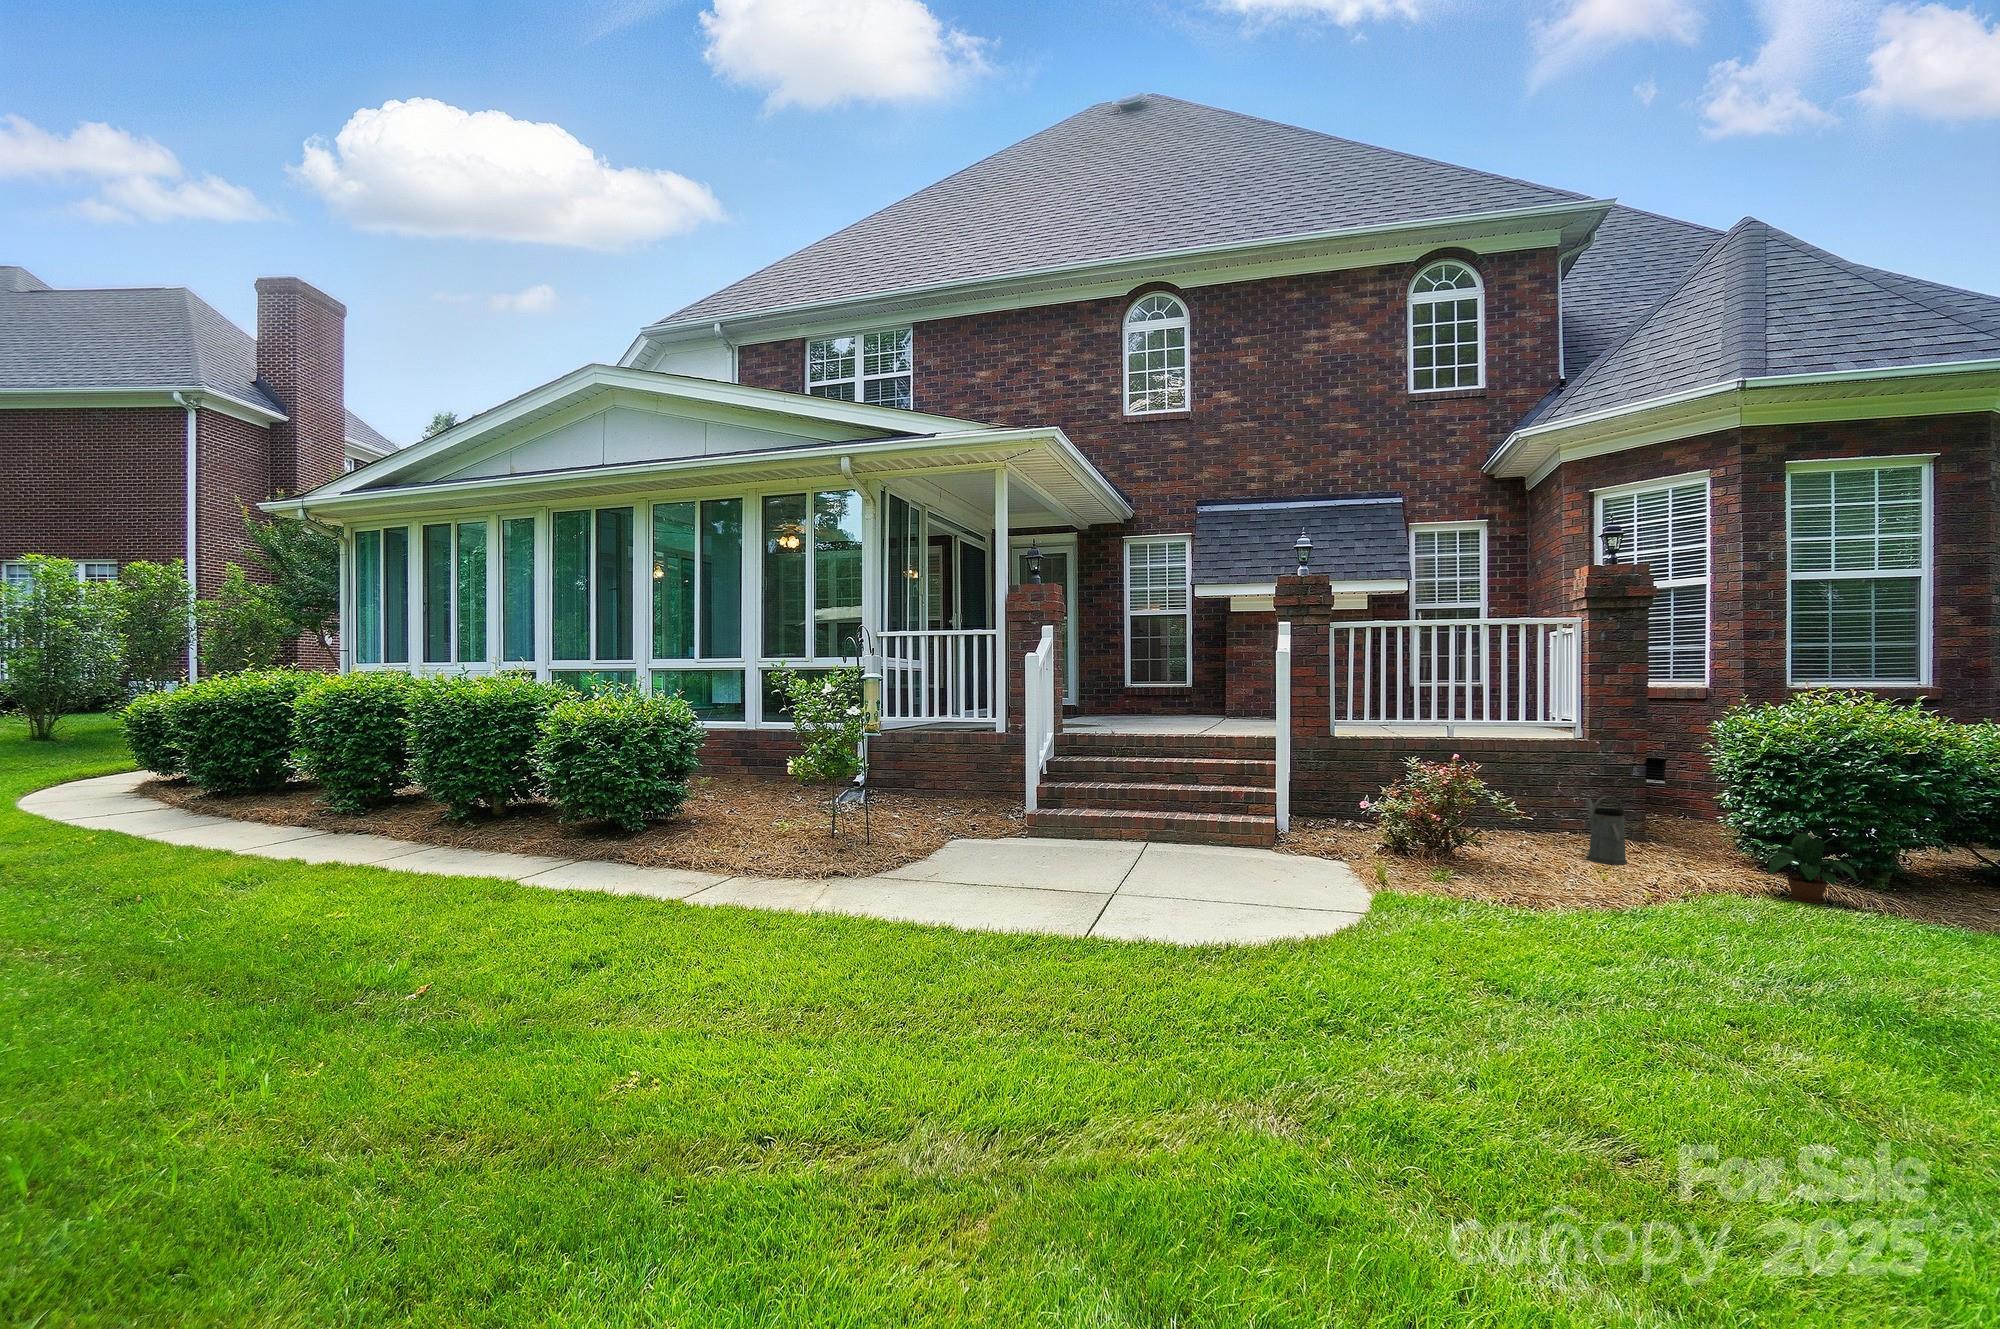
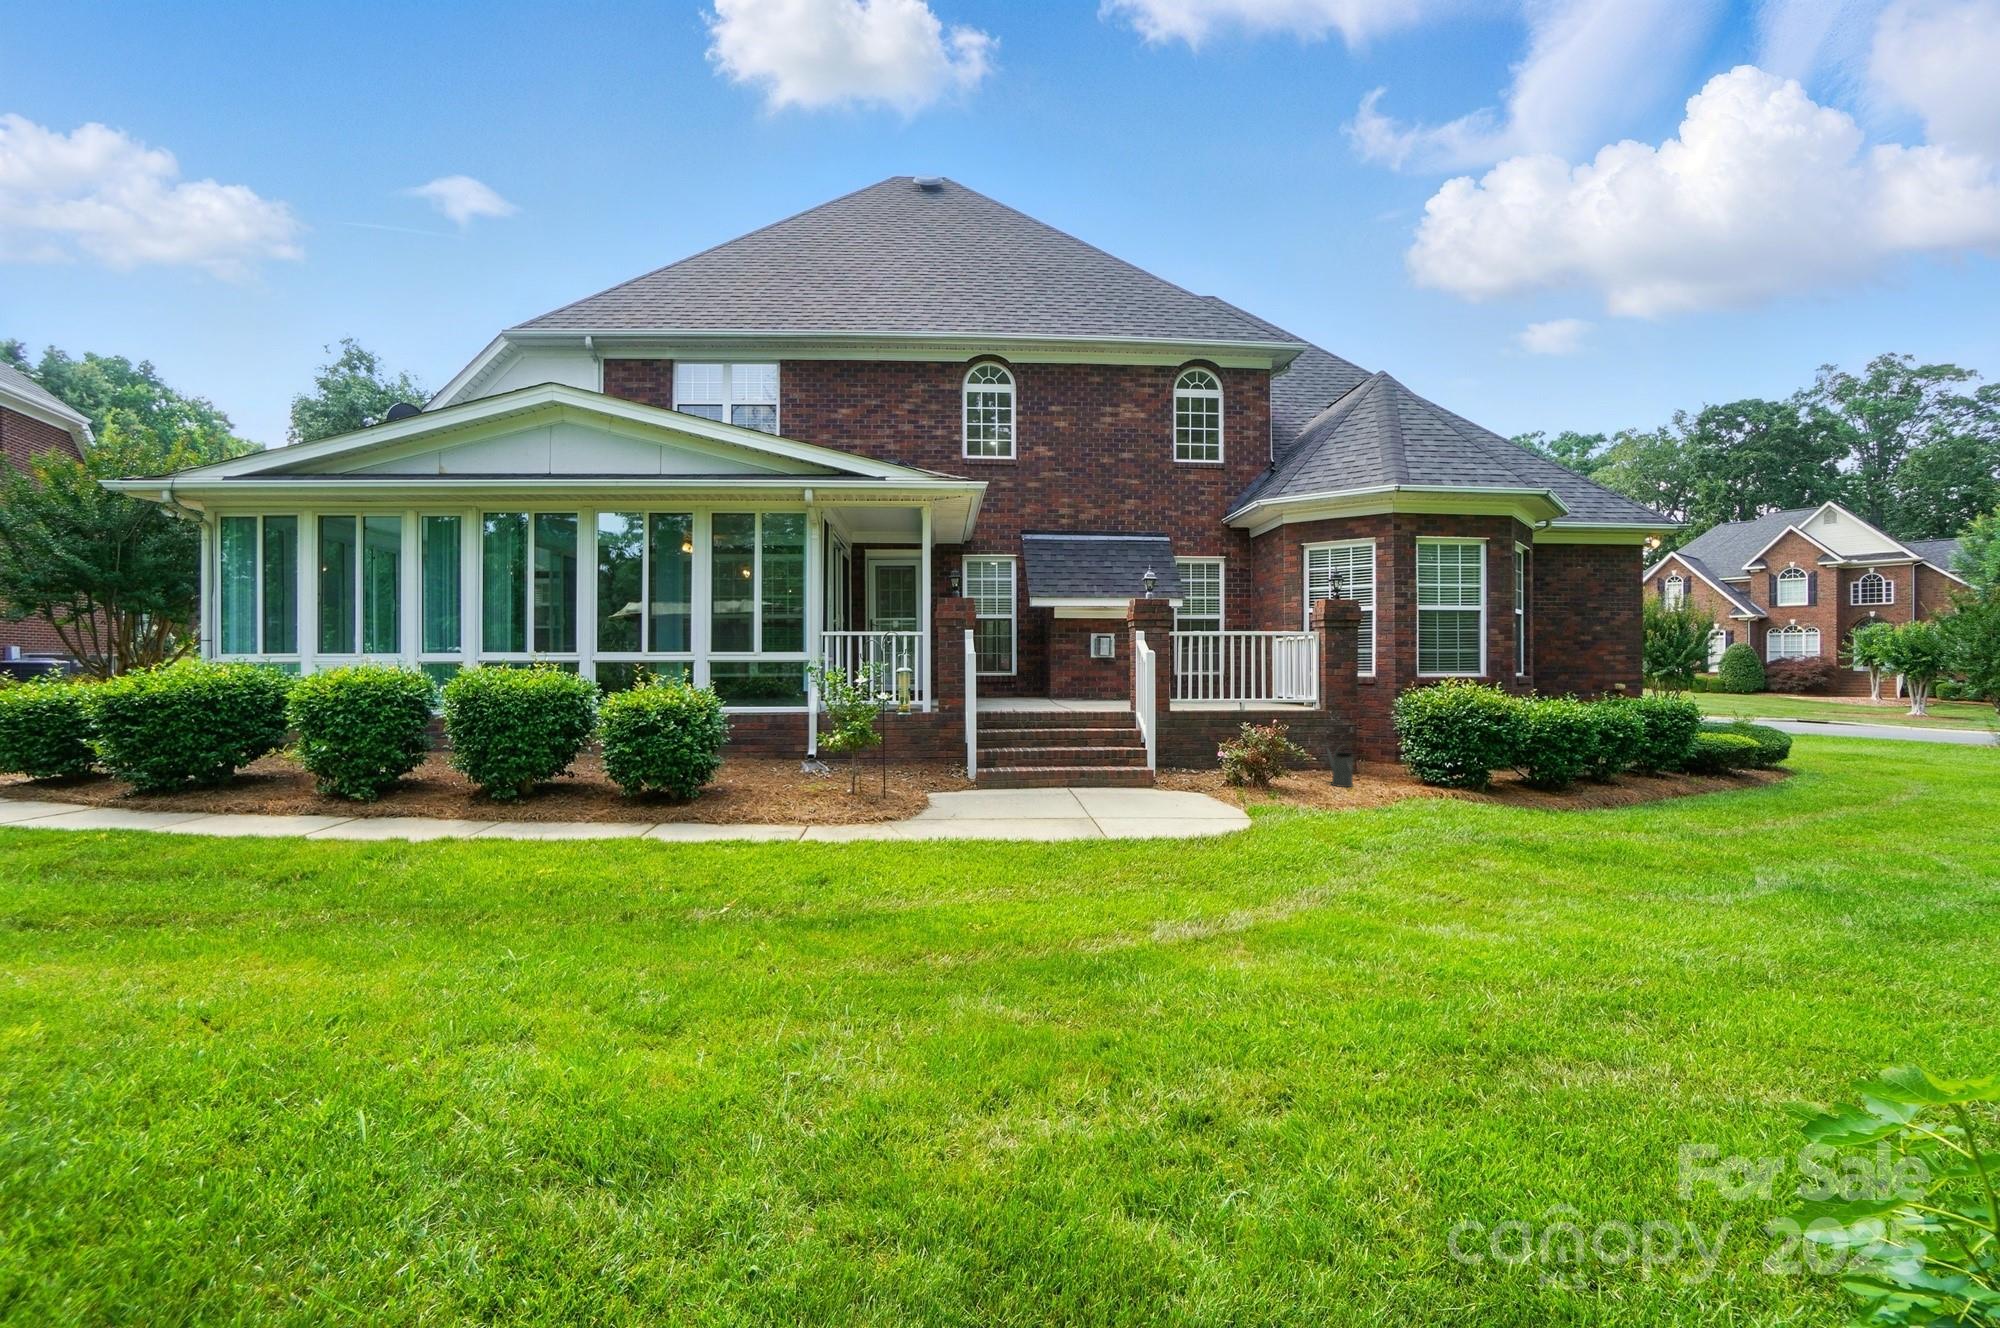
potted plant: present [1759,820,1858,903] -> none [1428,753,1477,800]

